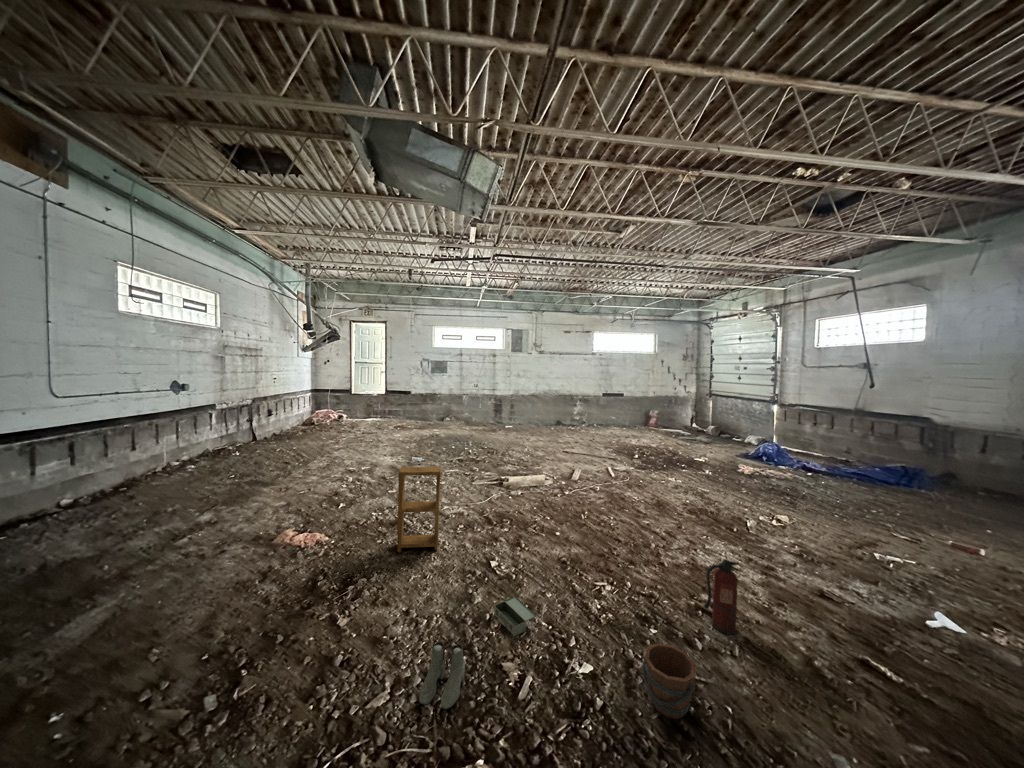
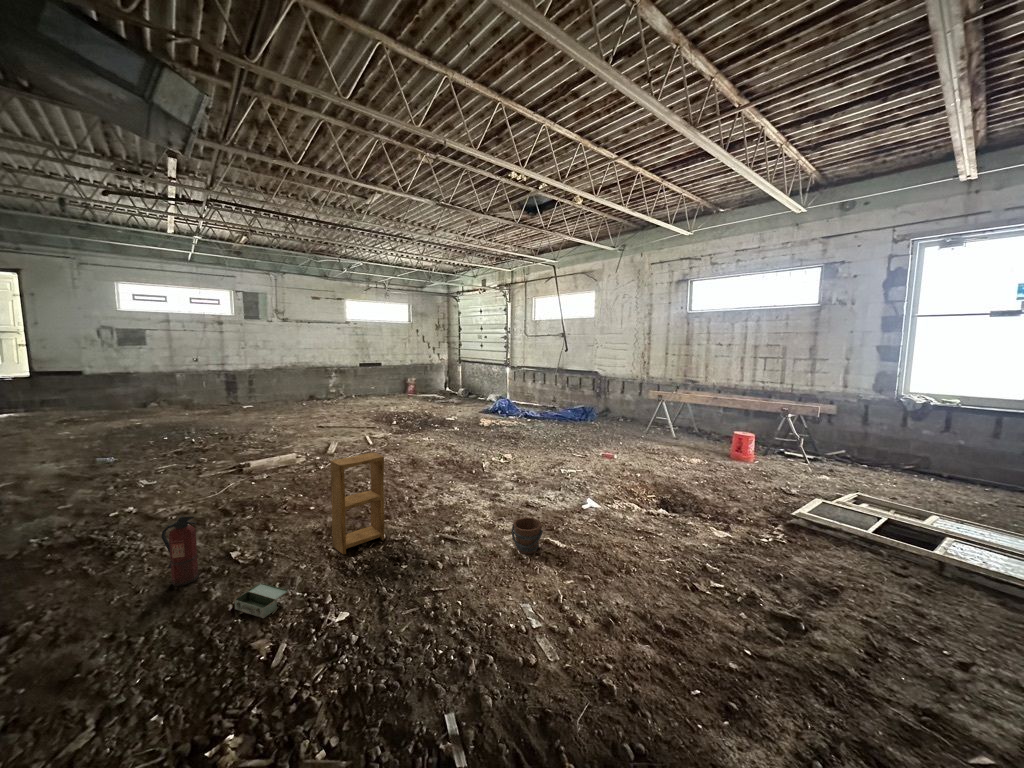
shelving unit: present [397,466,441,552] -> present [330,452,385,554]
fire extinguisher: present [704,559,741,635] -> present [162,516,199,586]
boots: present [419,642,465,709] -> none [137,645,201,726]
bucket: present [643,643,696,719] -> present [512,517,543,554]

